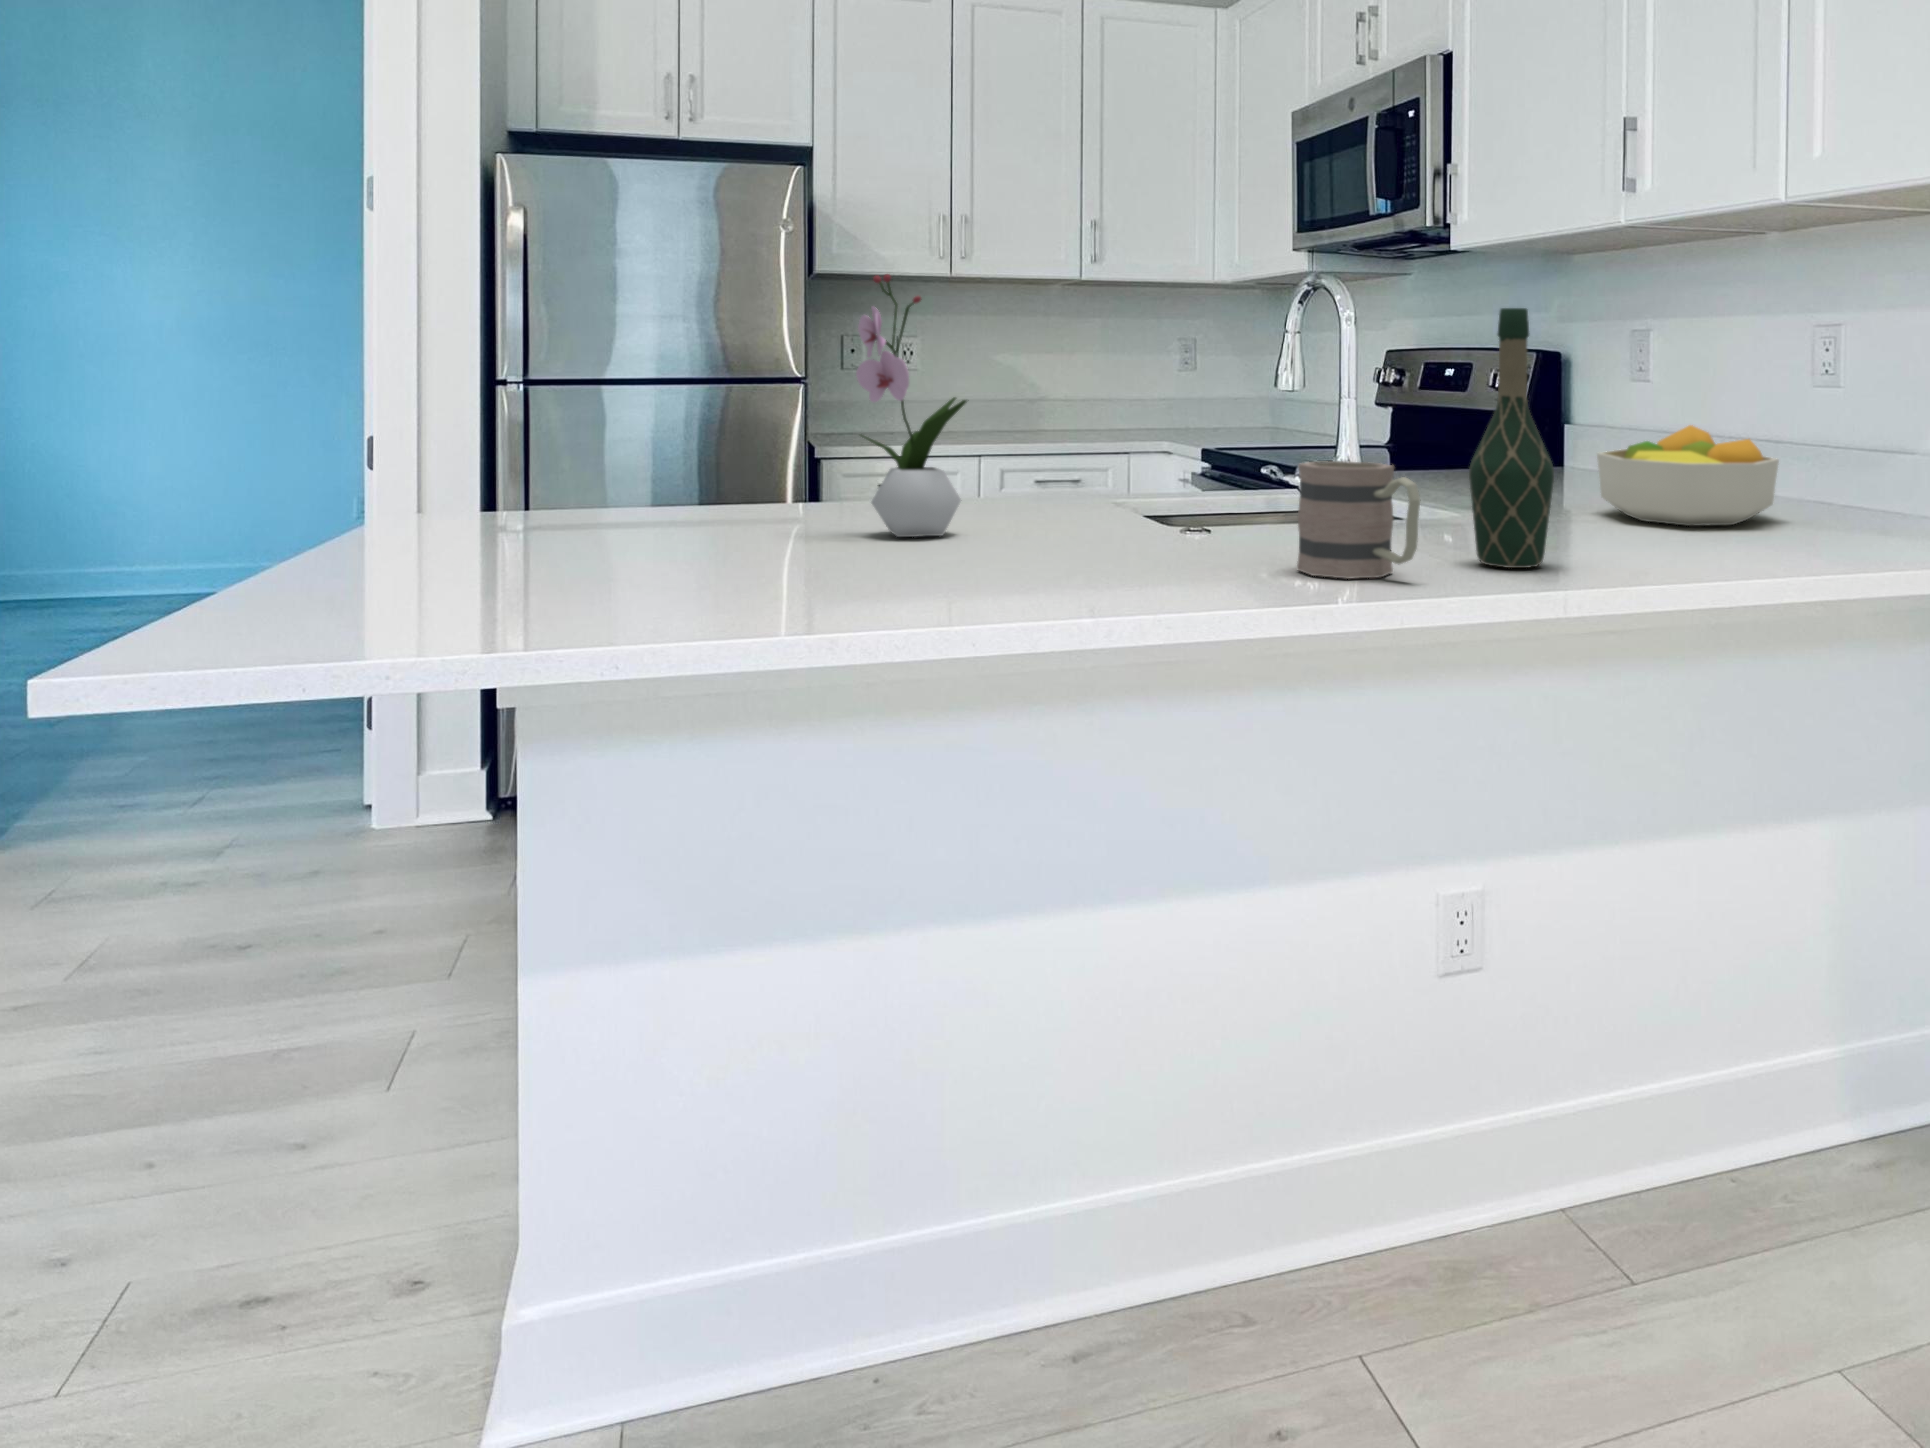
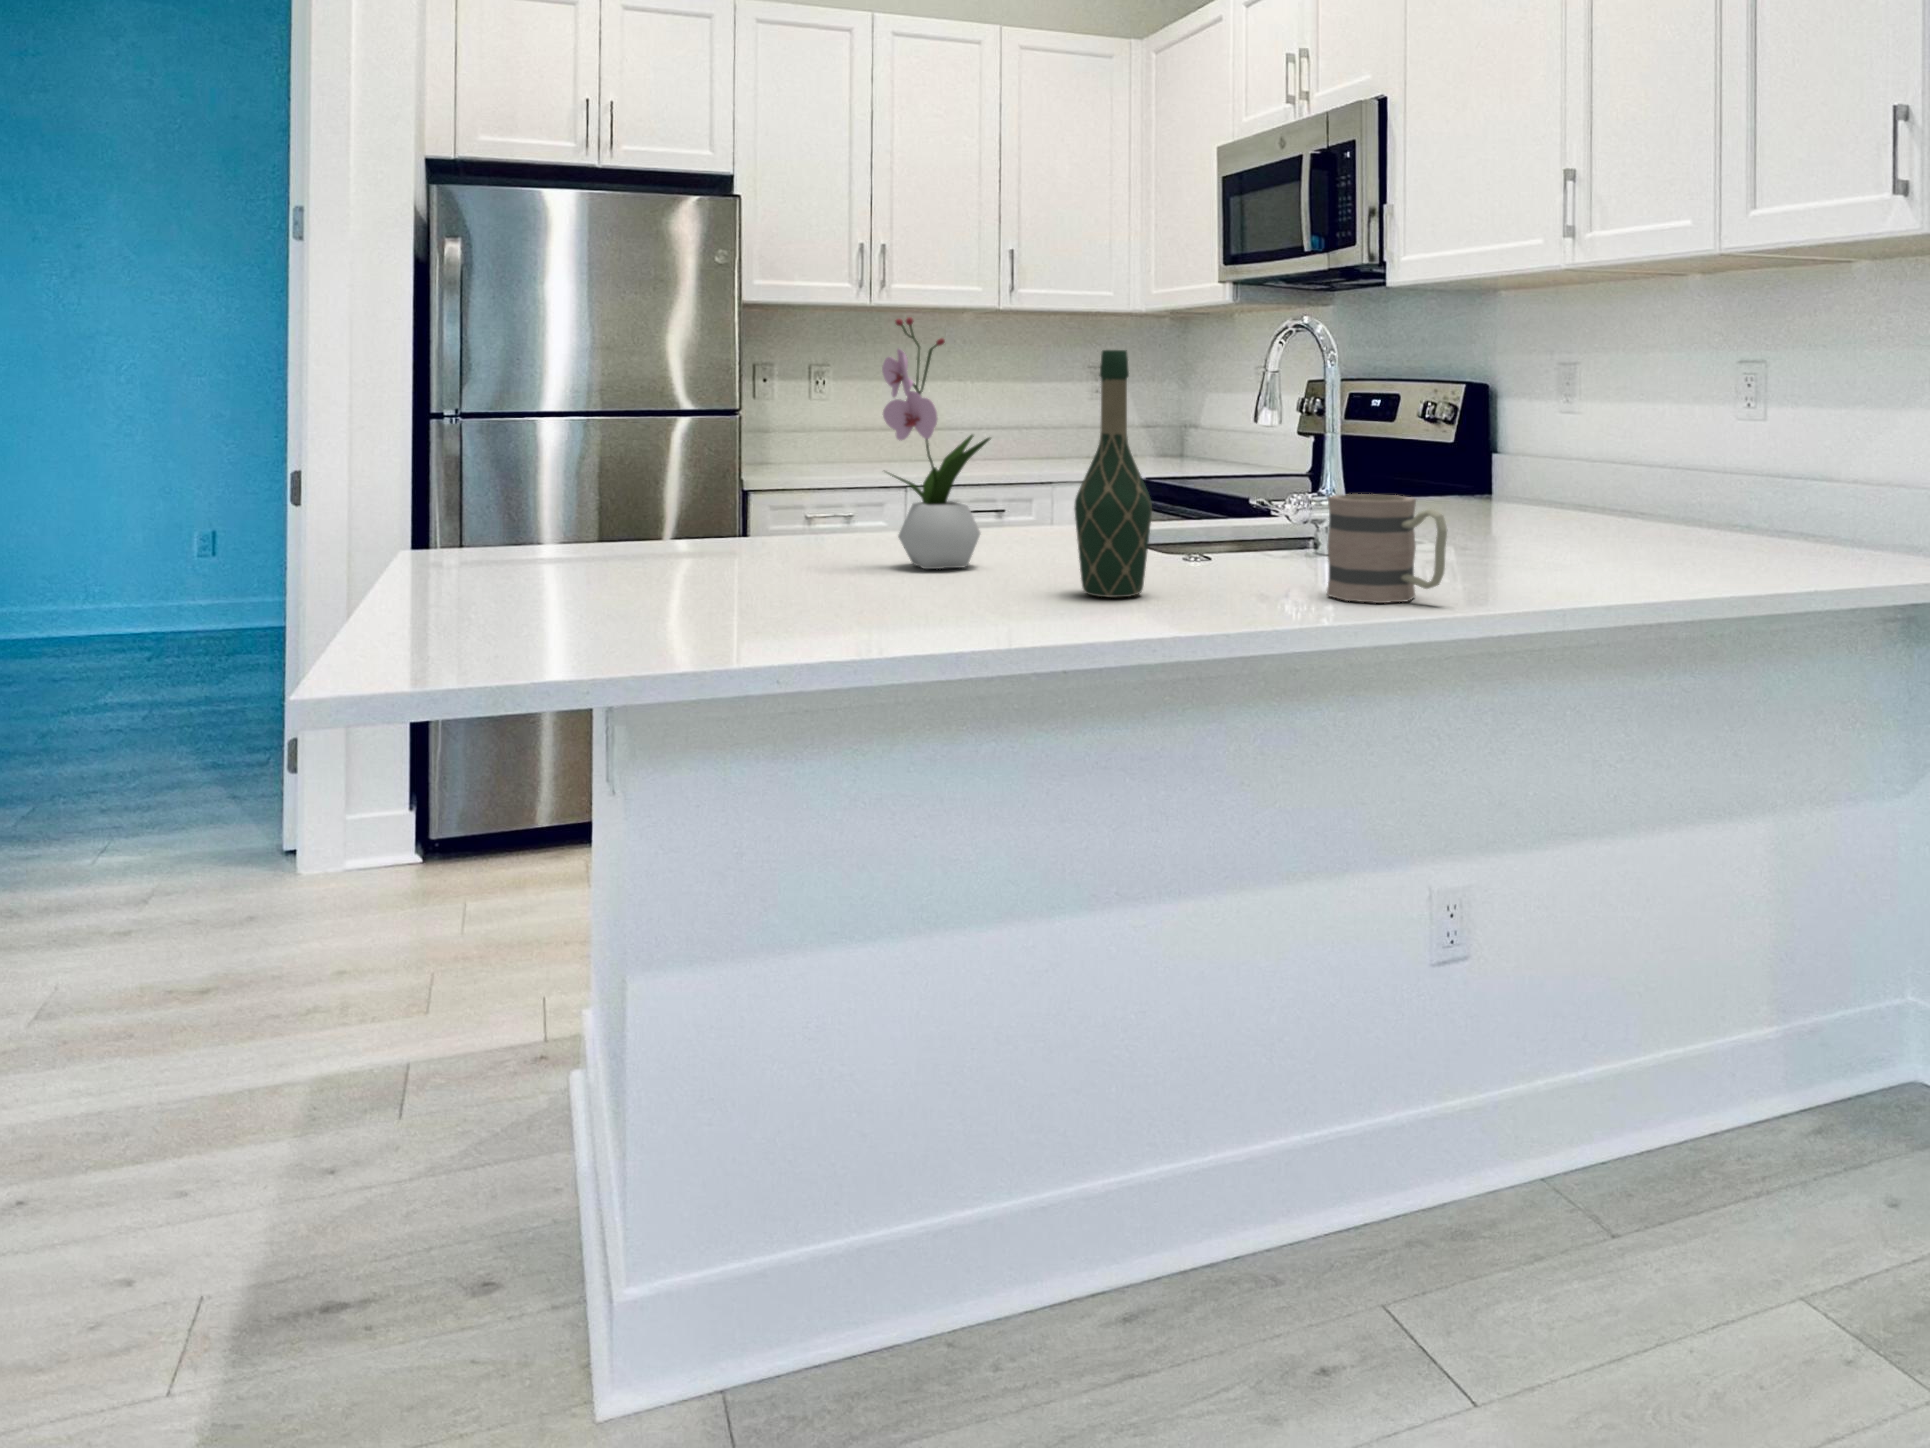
wine bottle: present [1469,308,1554,568] -> present [1074,350,1152,597]
fruit bowl: present [1597,425,1779,526] -> none [1555,454,1725,549]

